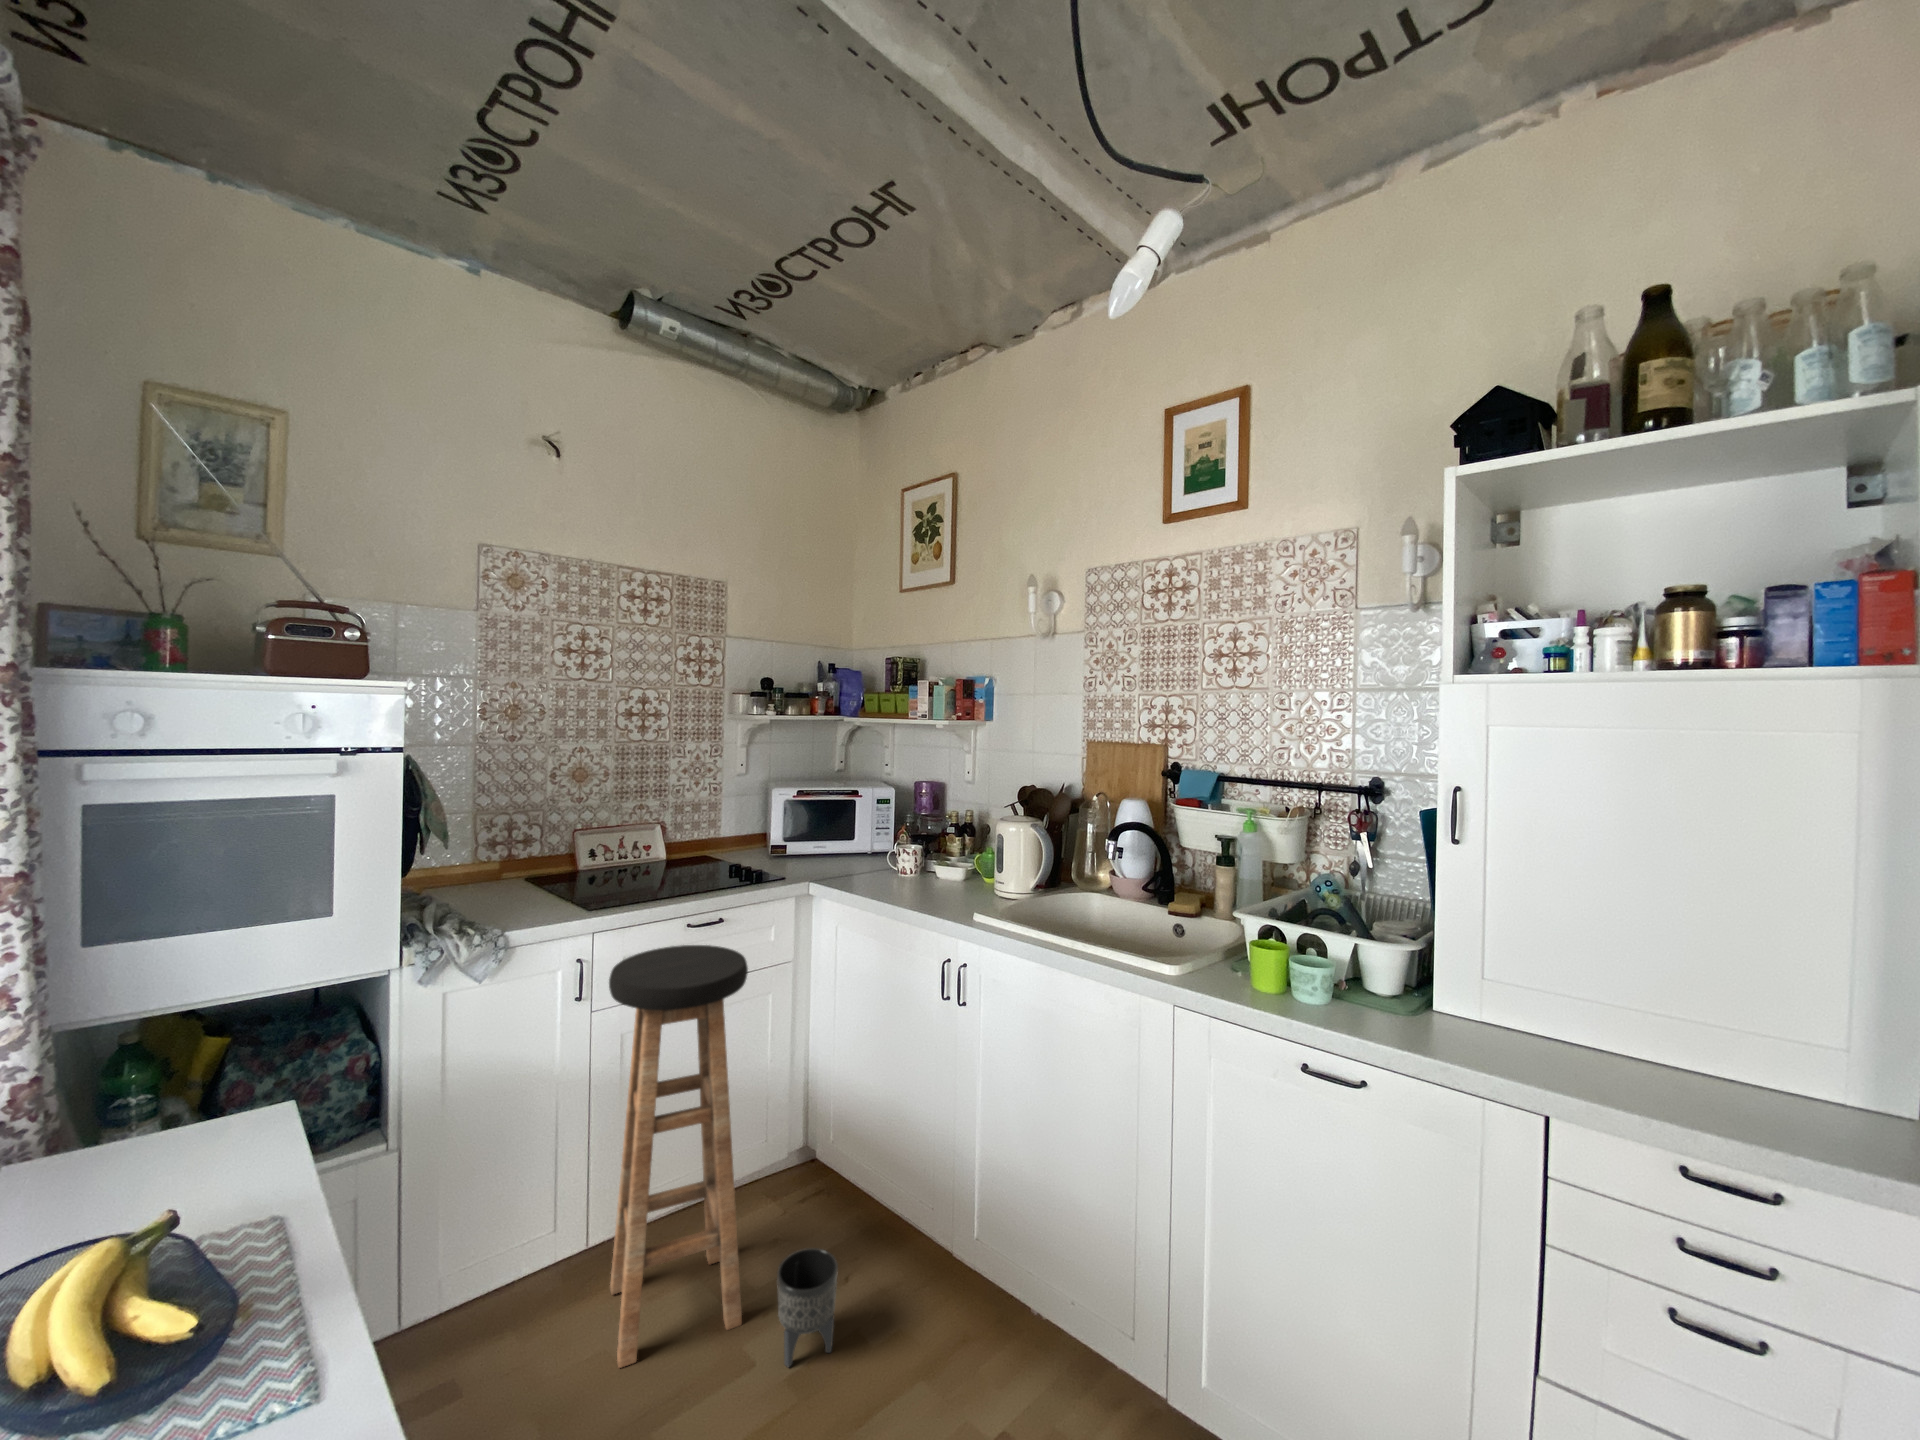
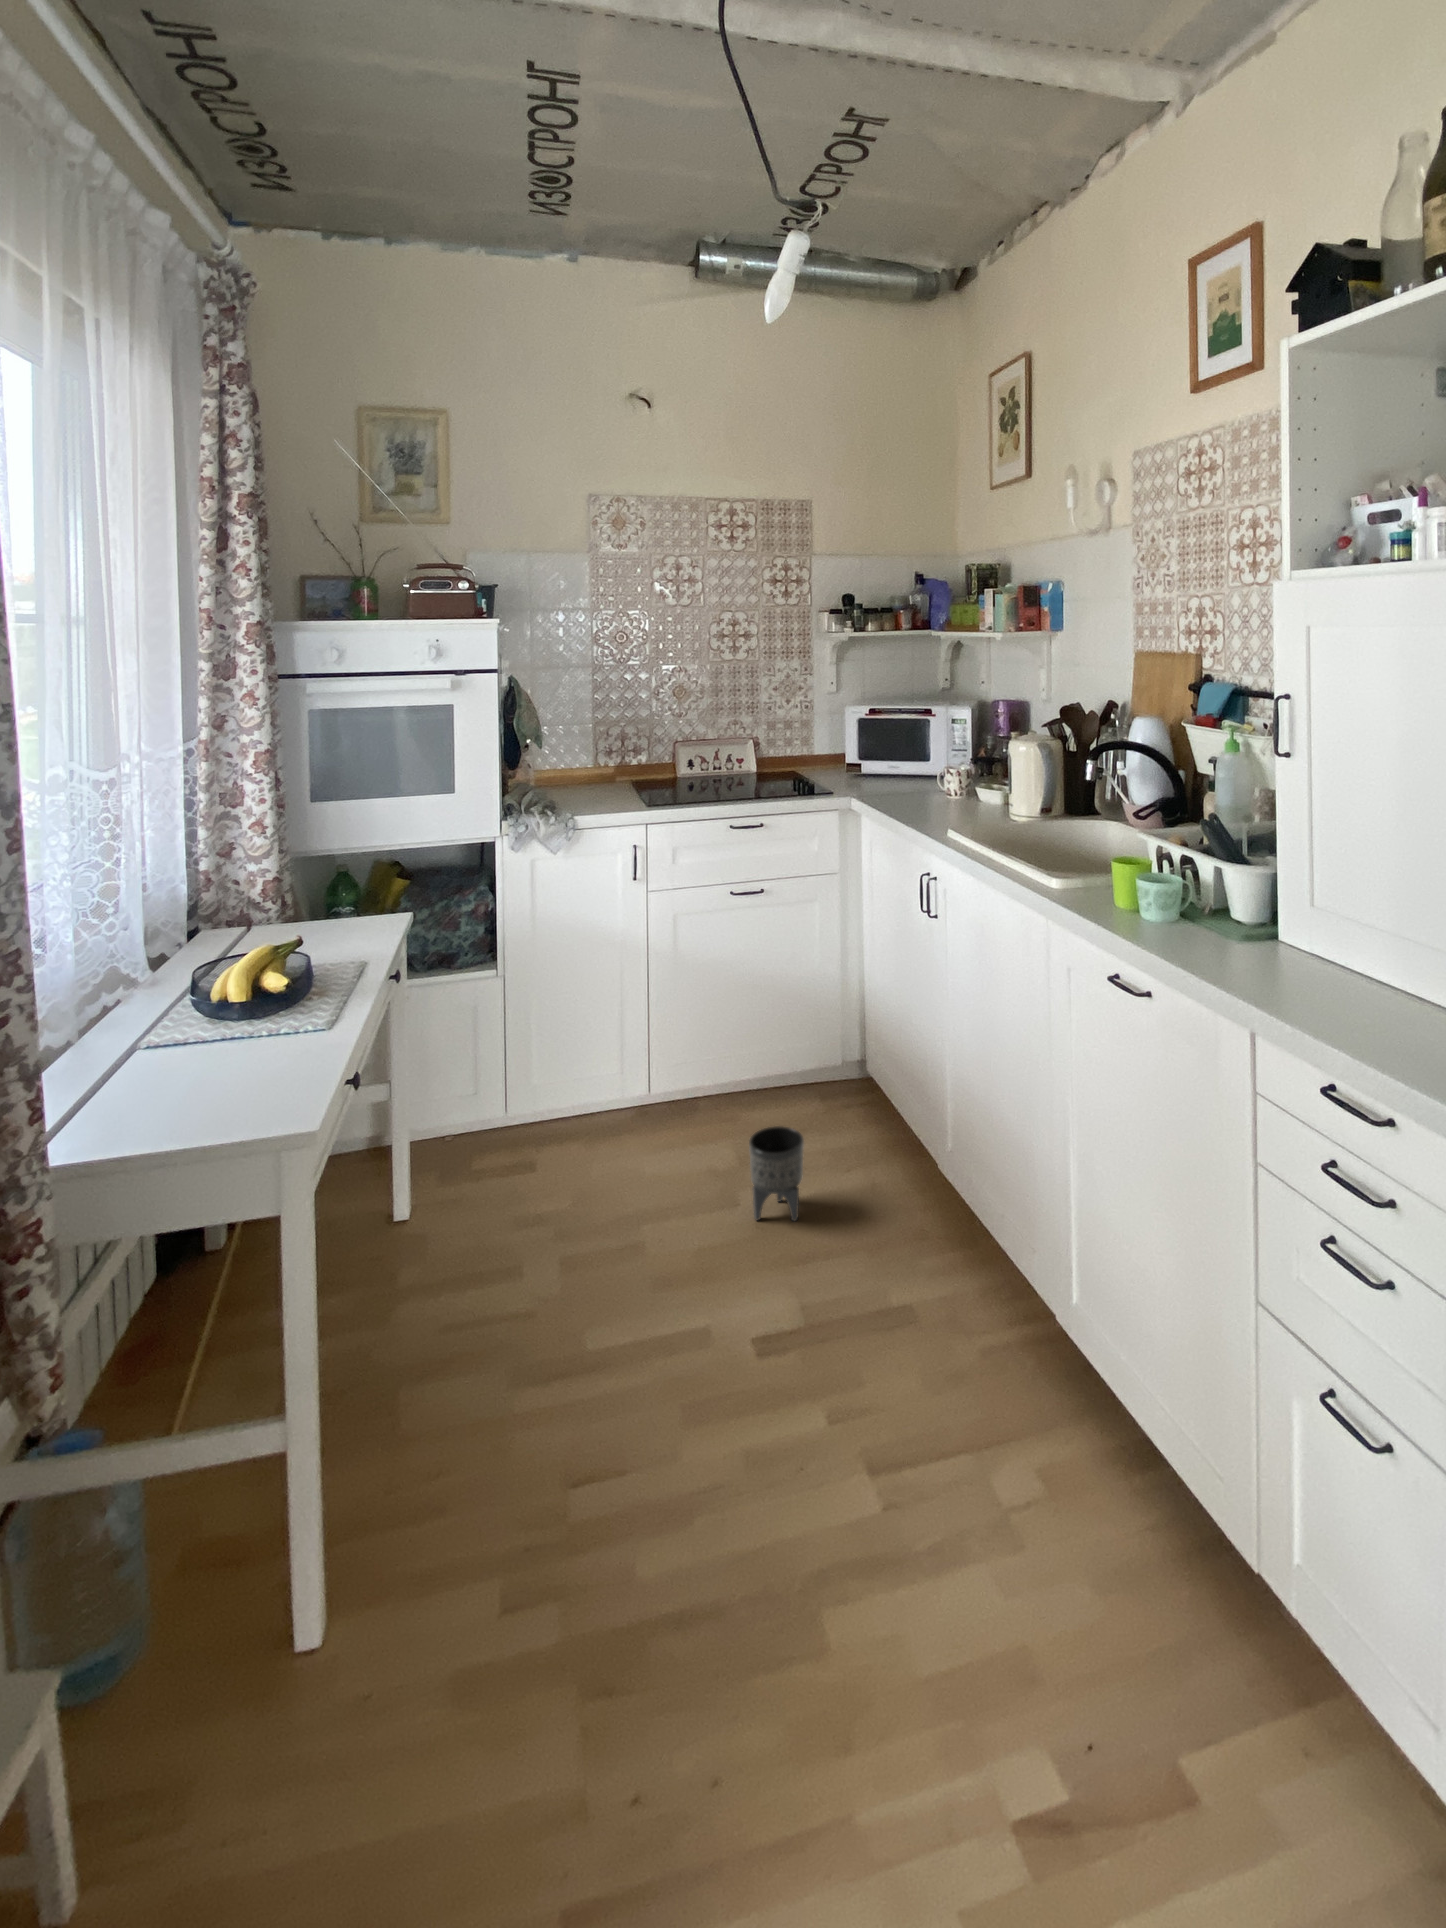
bar stool: present [609,945,748,1368] -> none [632,843,749,1185]

